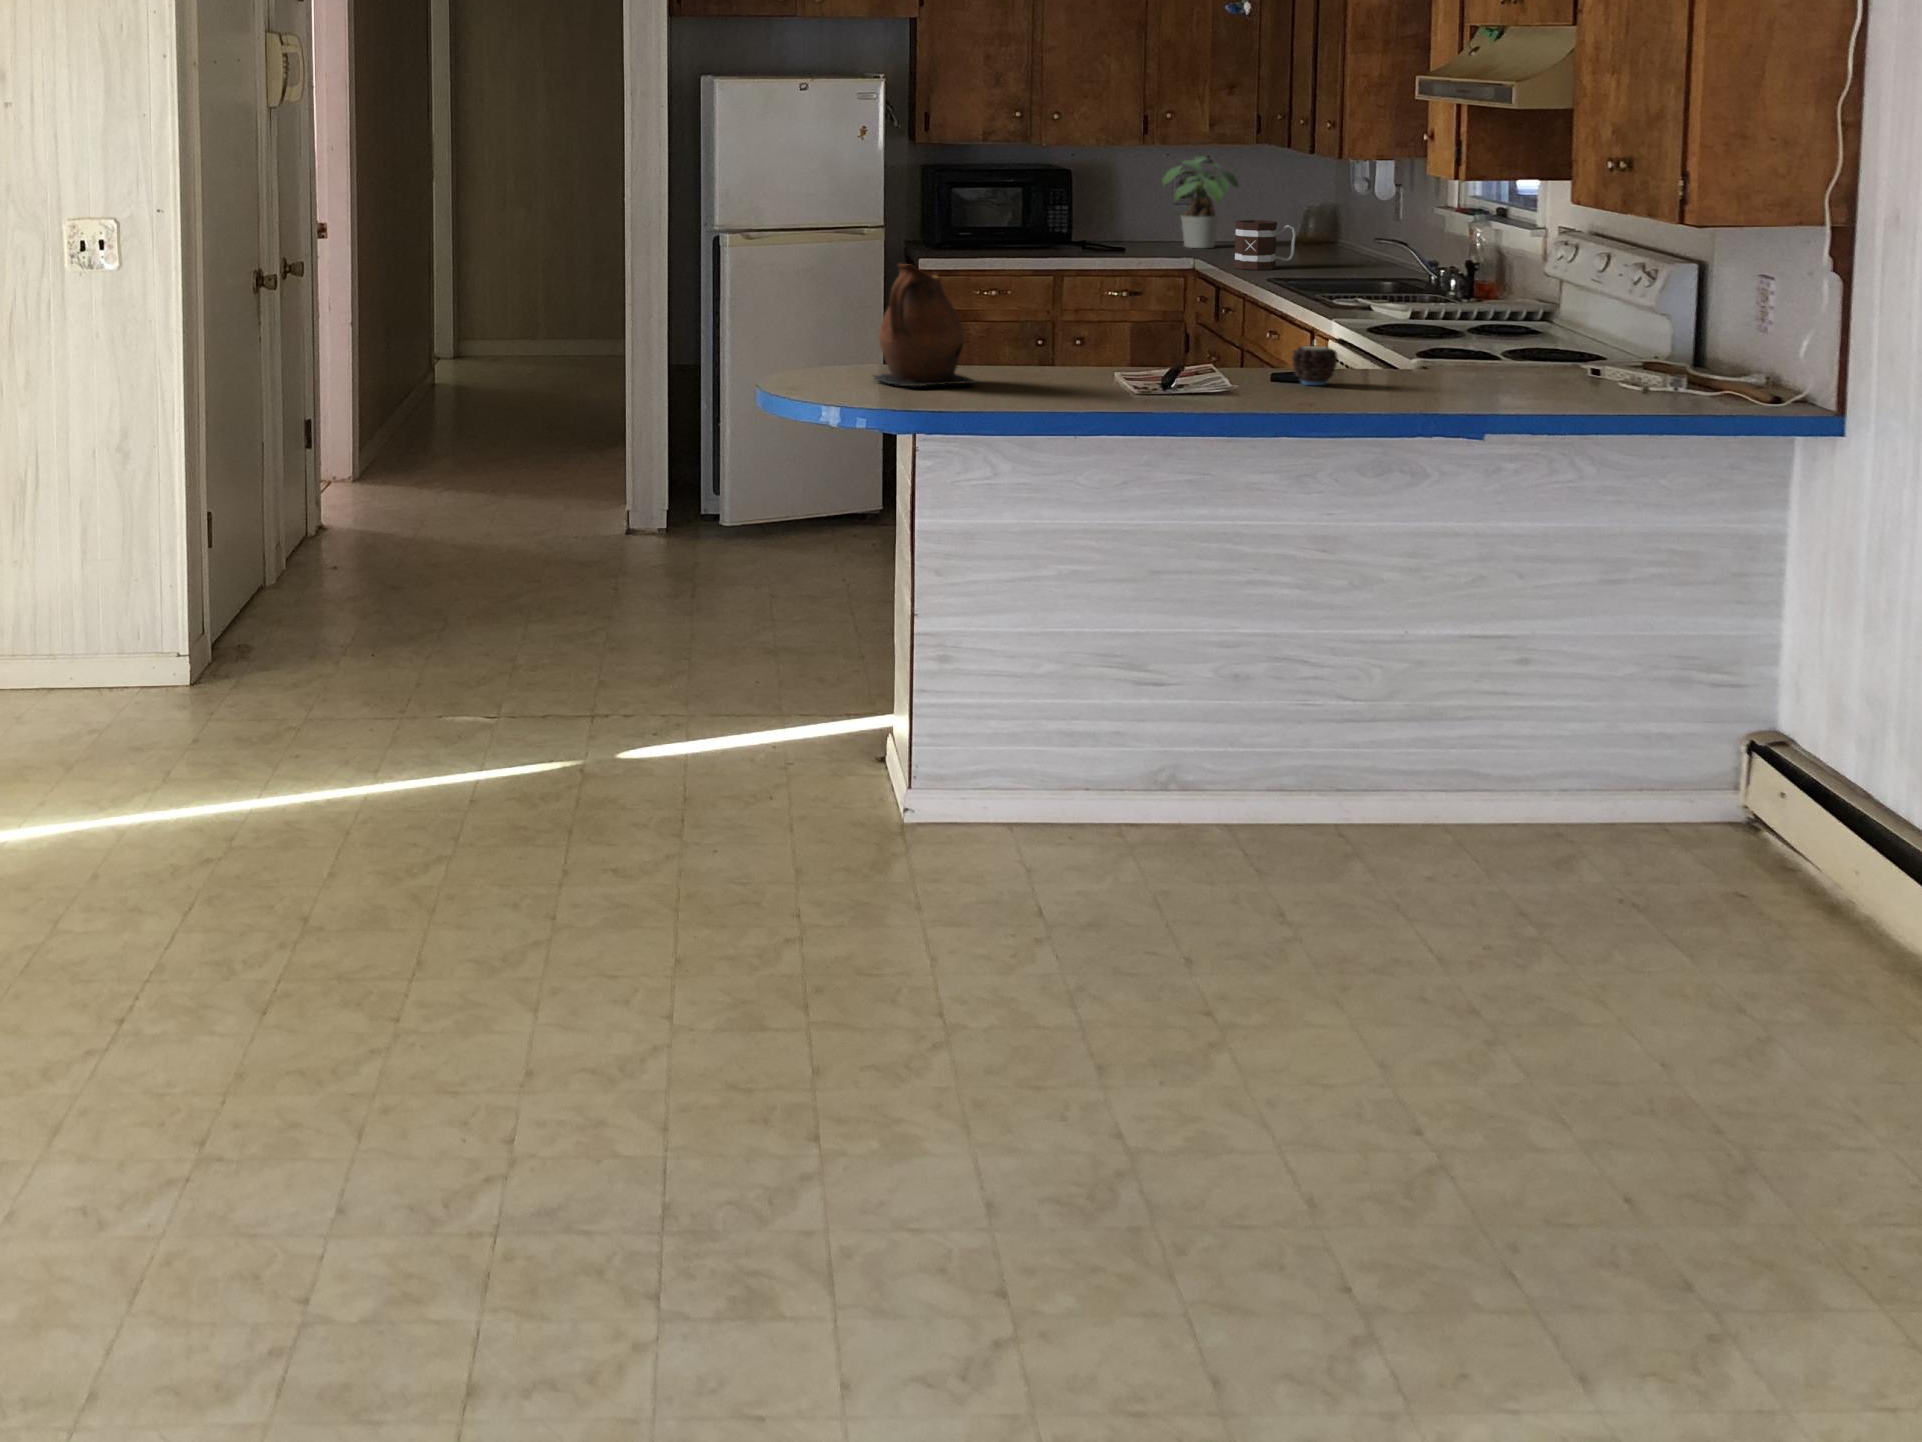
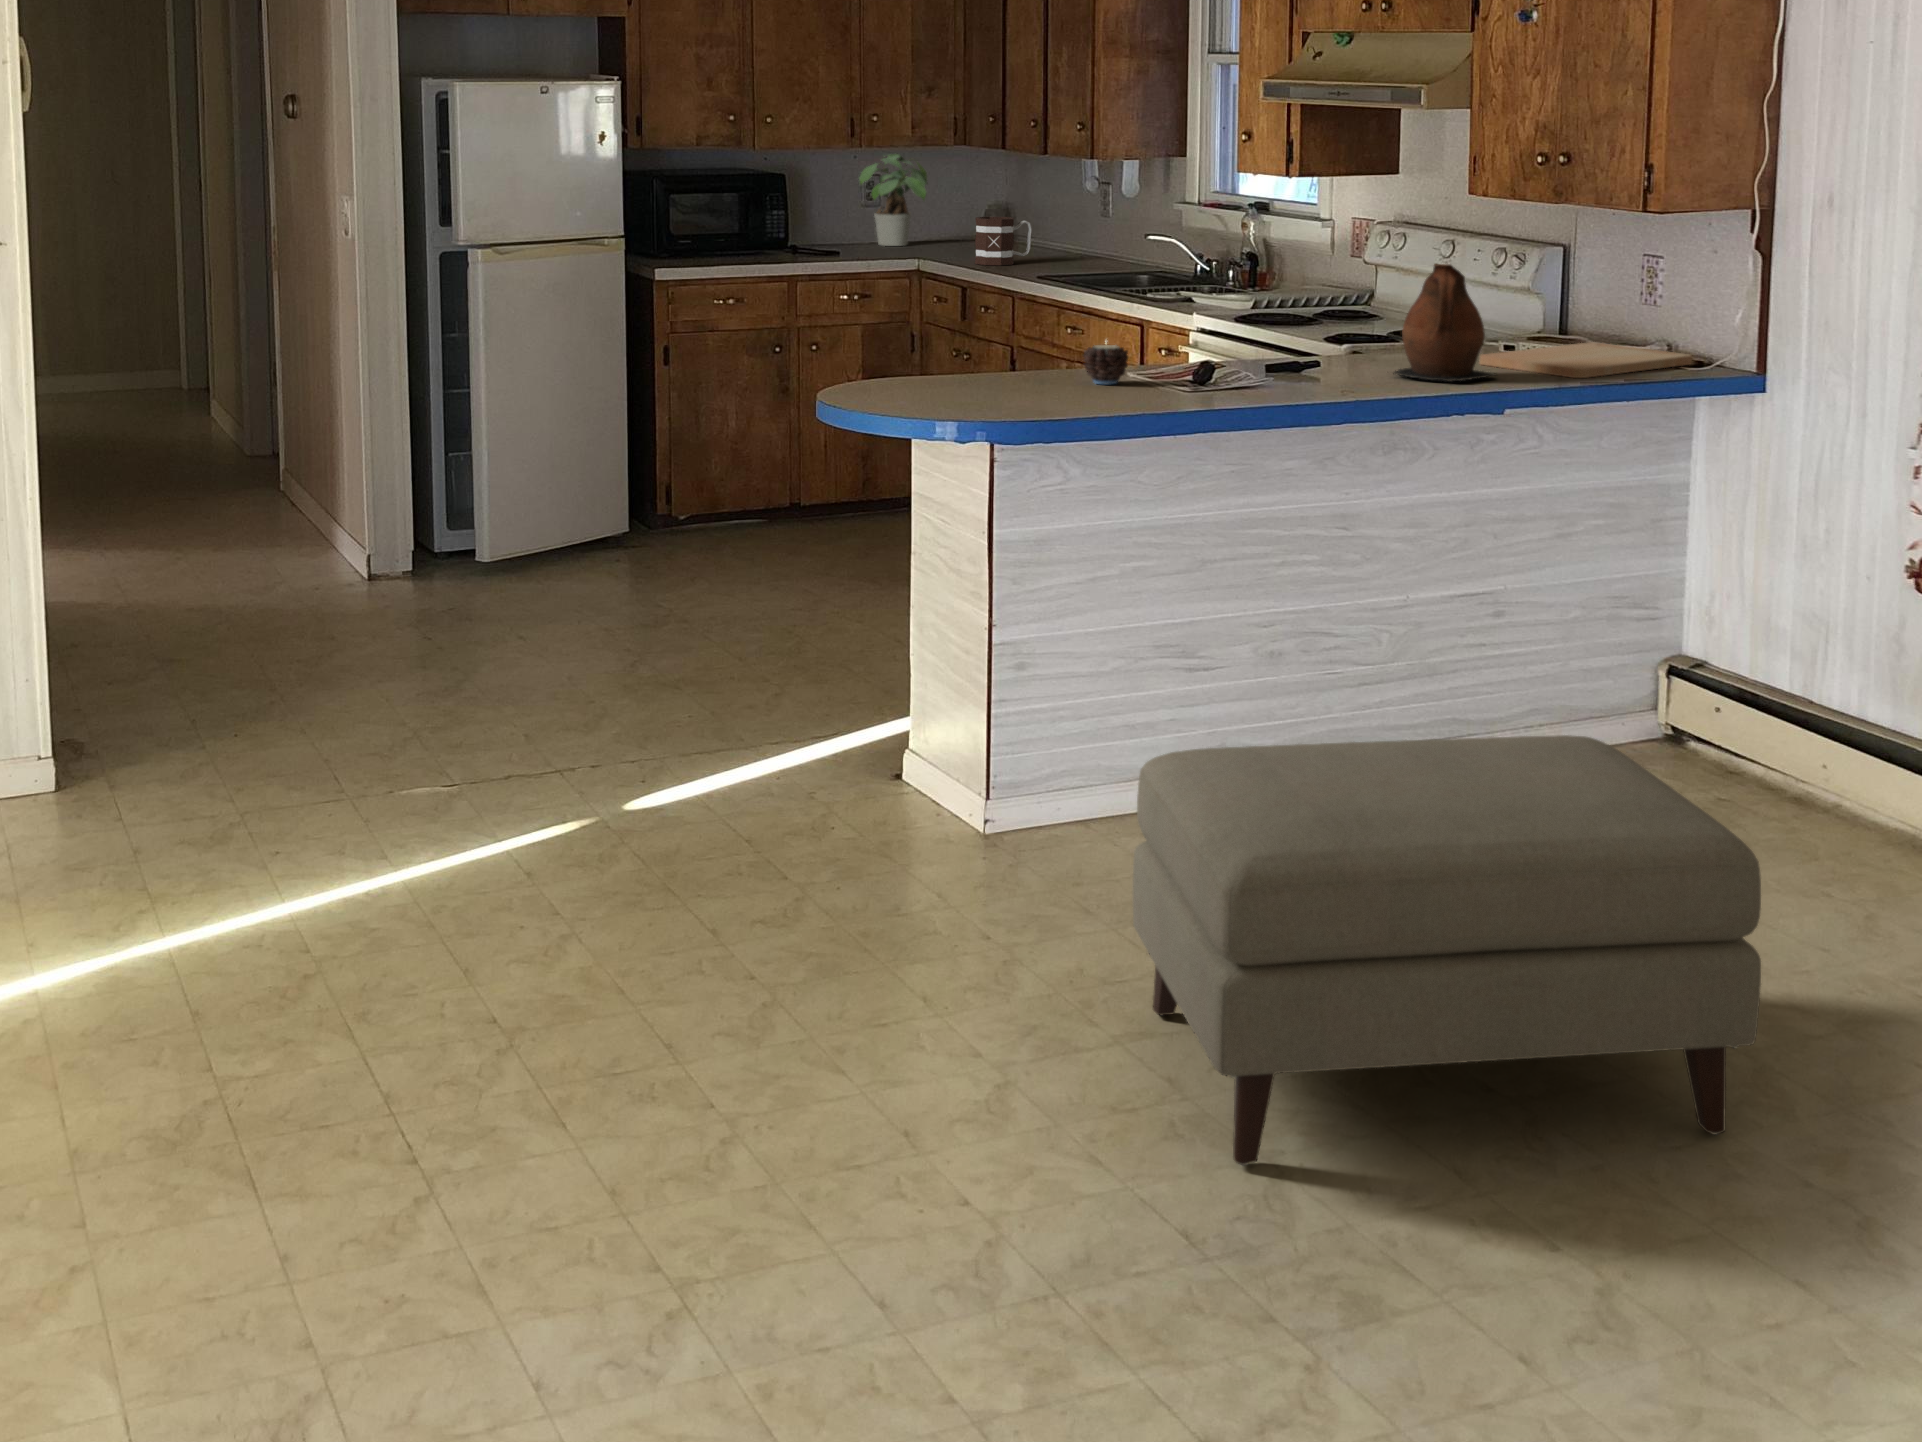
ceramic pitcher: present [872,264,977,386] -> present [1393,264,1496,382]
candle: present [1292,345,1338,385] -> present [1083,345,1128,384]
cutting board: none [1508,370,1763,406] -> present [1480,342,1692,378]
ottoman: none [742,743,1341,1217] -> present [1133,735,1761,1165]

